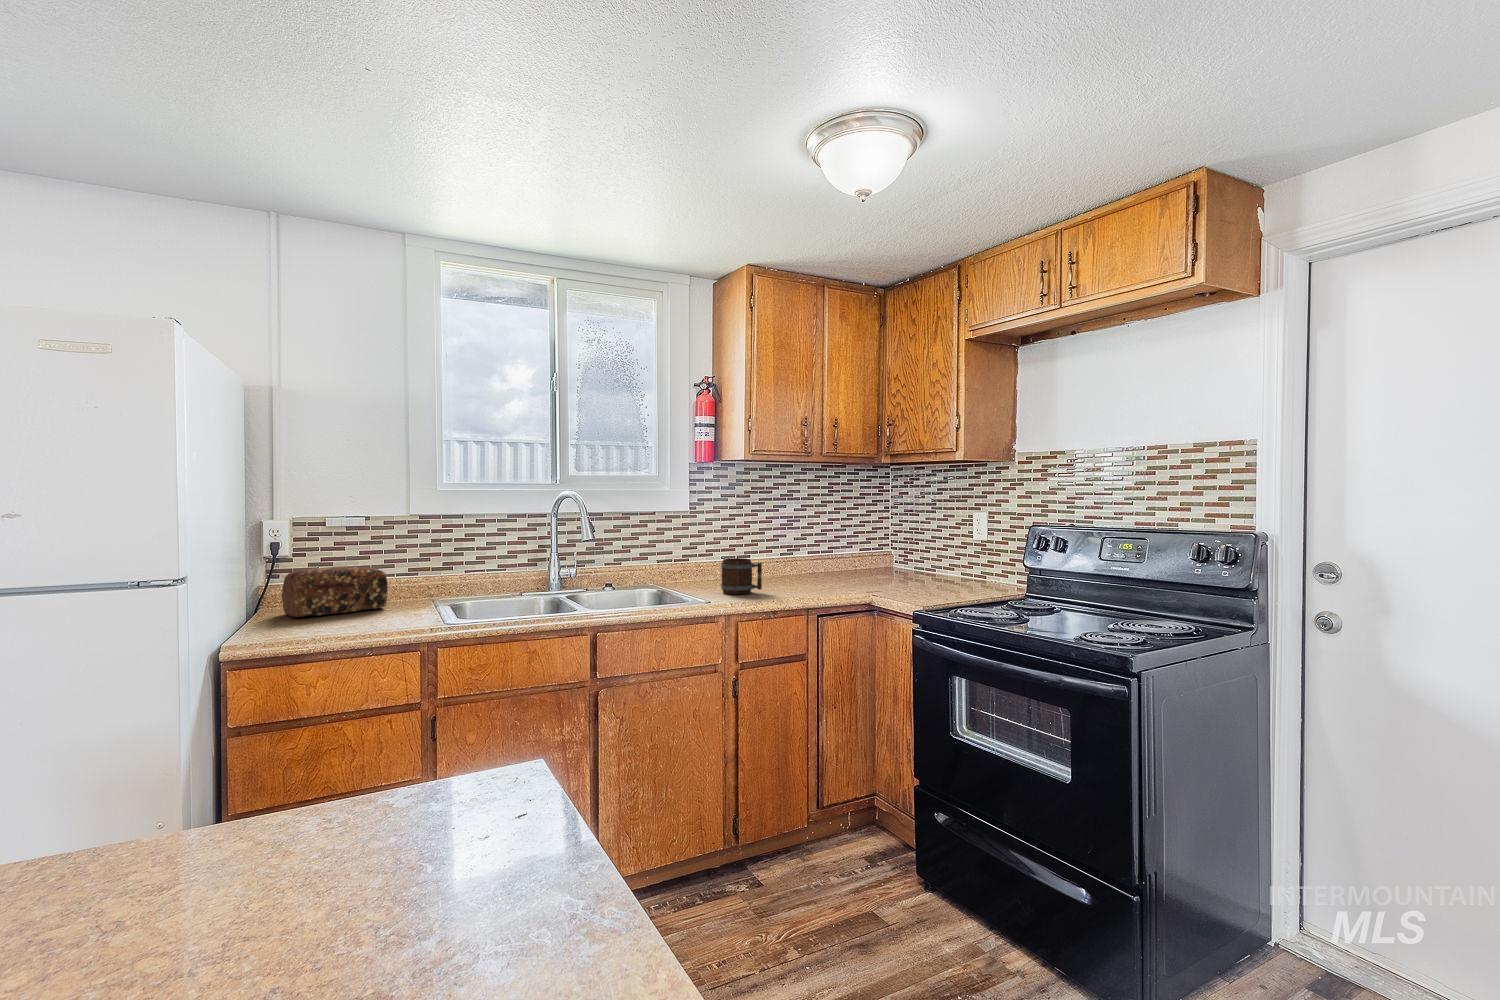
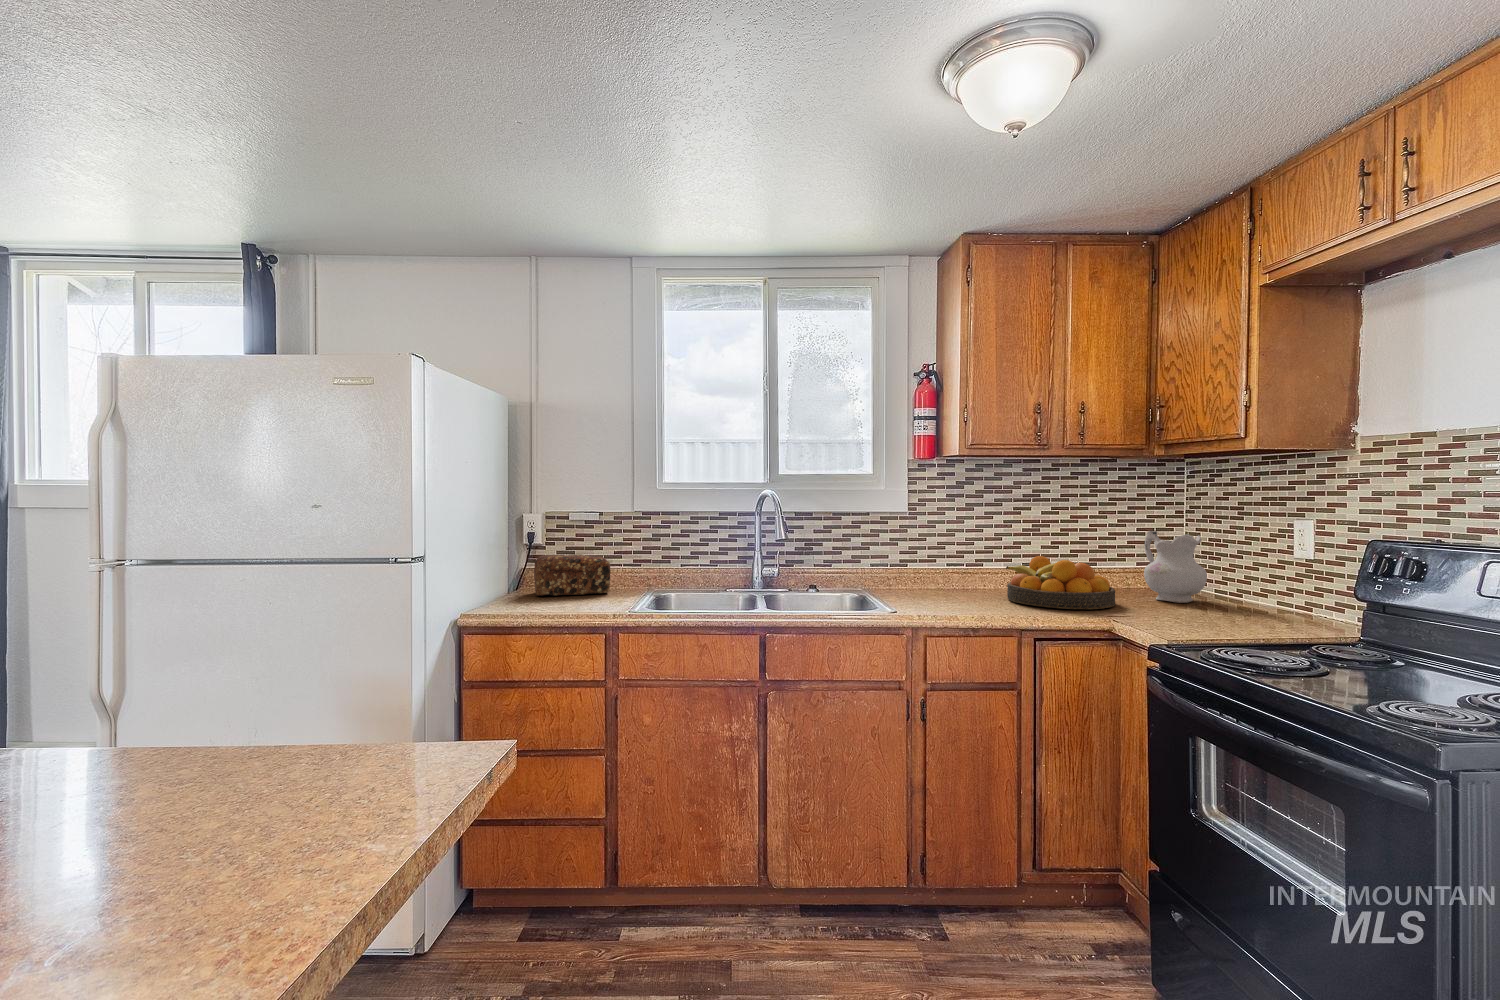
ceramic pitcher: none [872,523,916,579] -> present [1144,531,1207,603]
fruit bowl: none [778,547,862,589] -> present [1006,556,1115,609]
mug: present [721,558,762,594] -> none [927,565,974,606]

